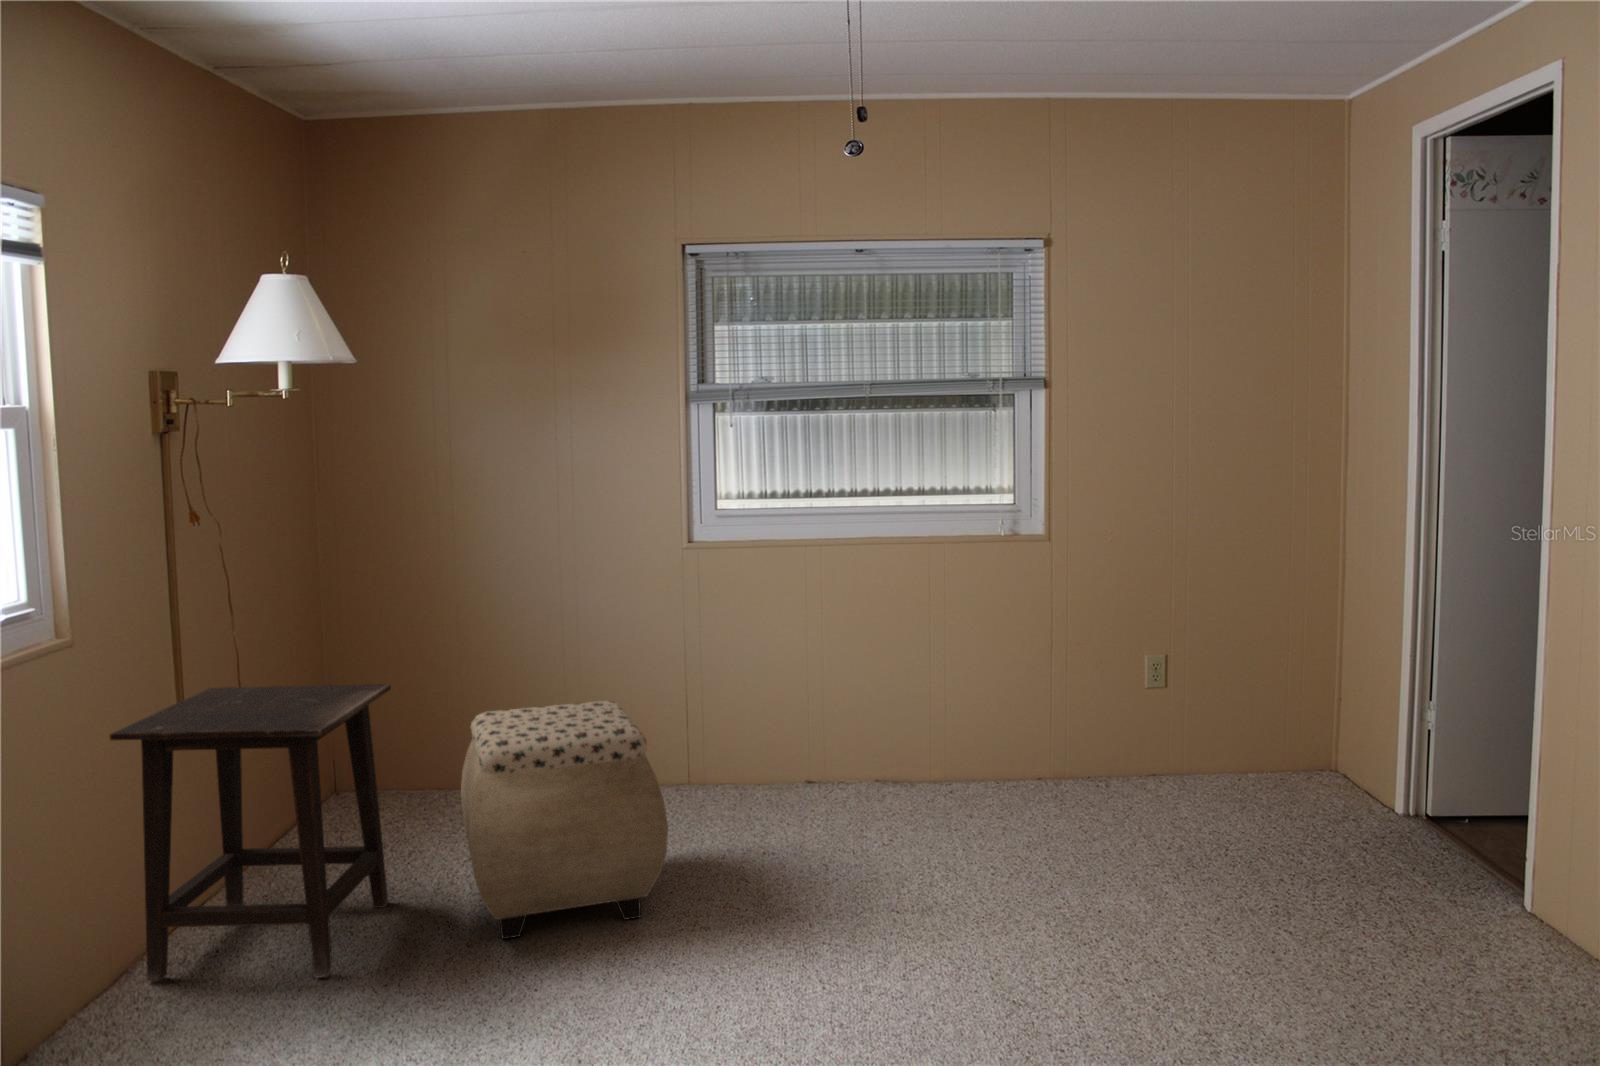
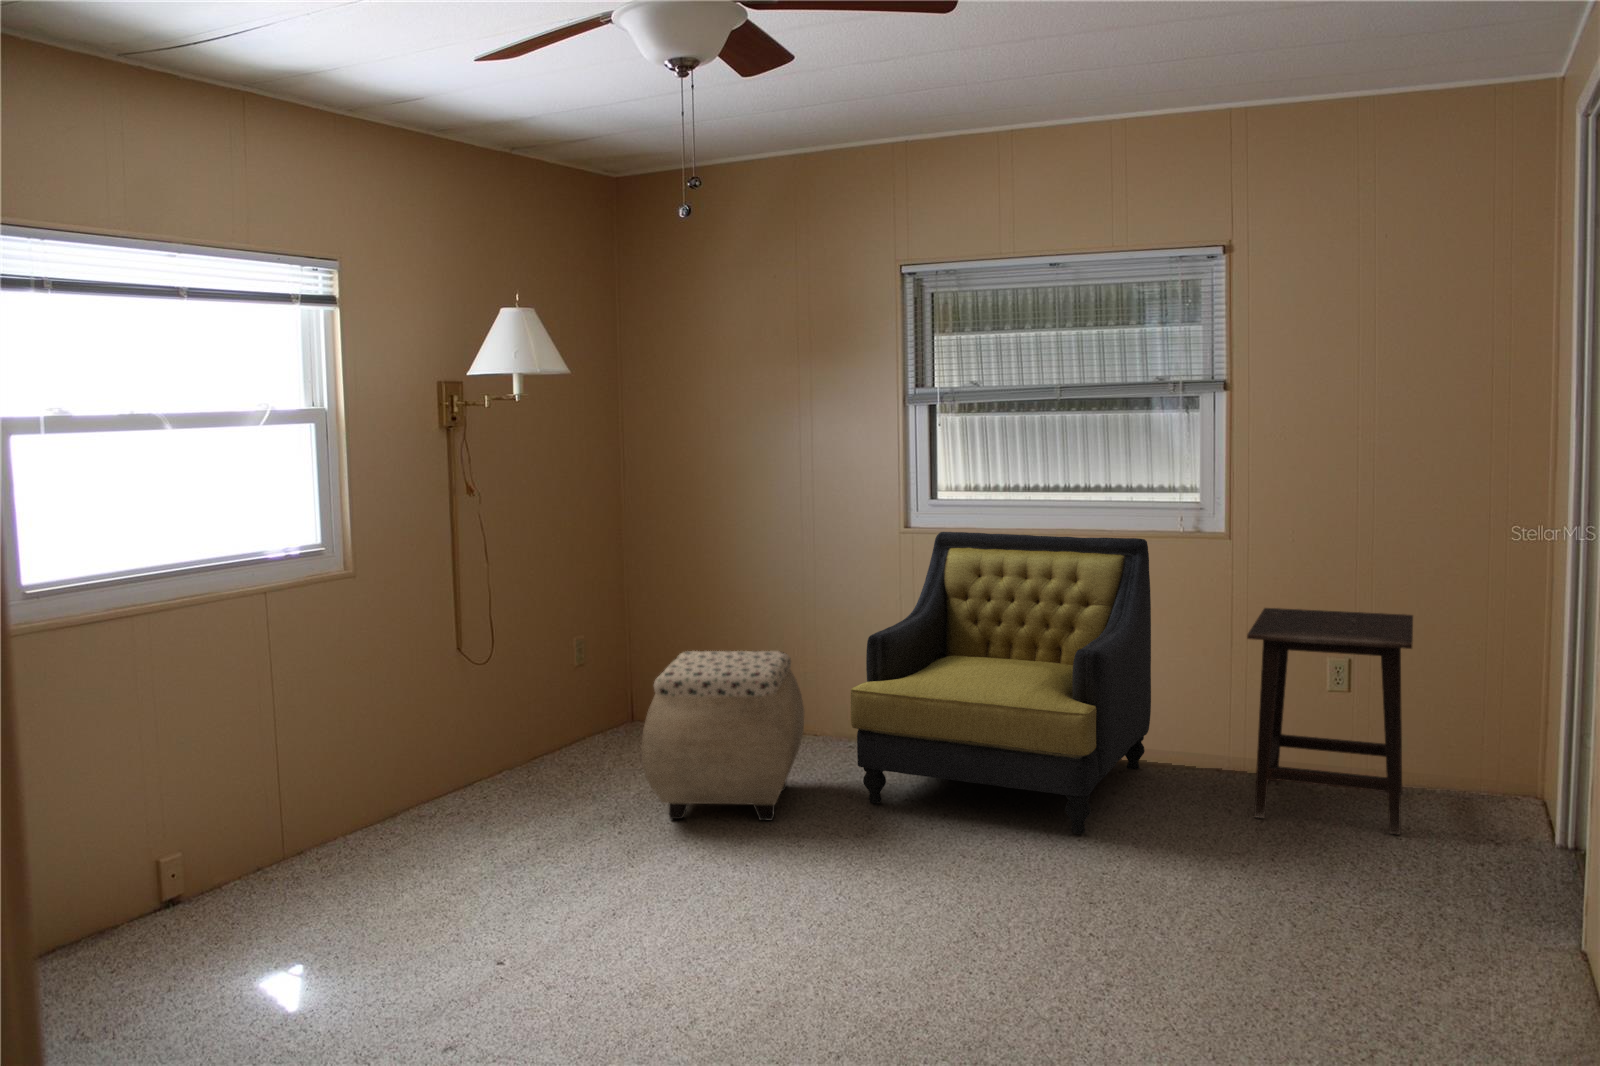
armchair: none [718,544,1018,874] -> present [850,532,1151,834]
side table: present [109,684,391,981] -> present [1247,608,1413,835]

